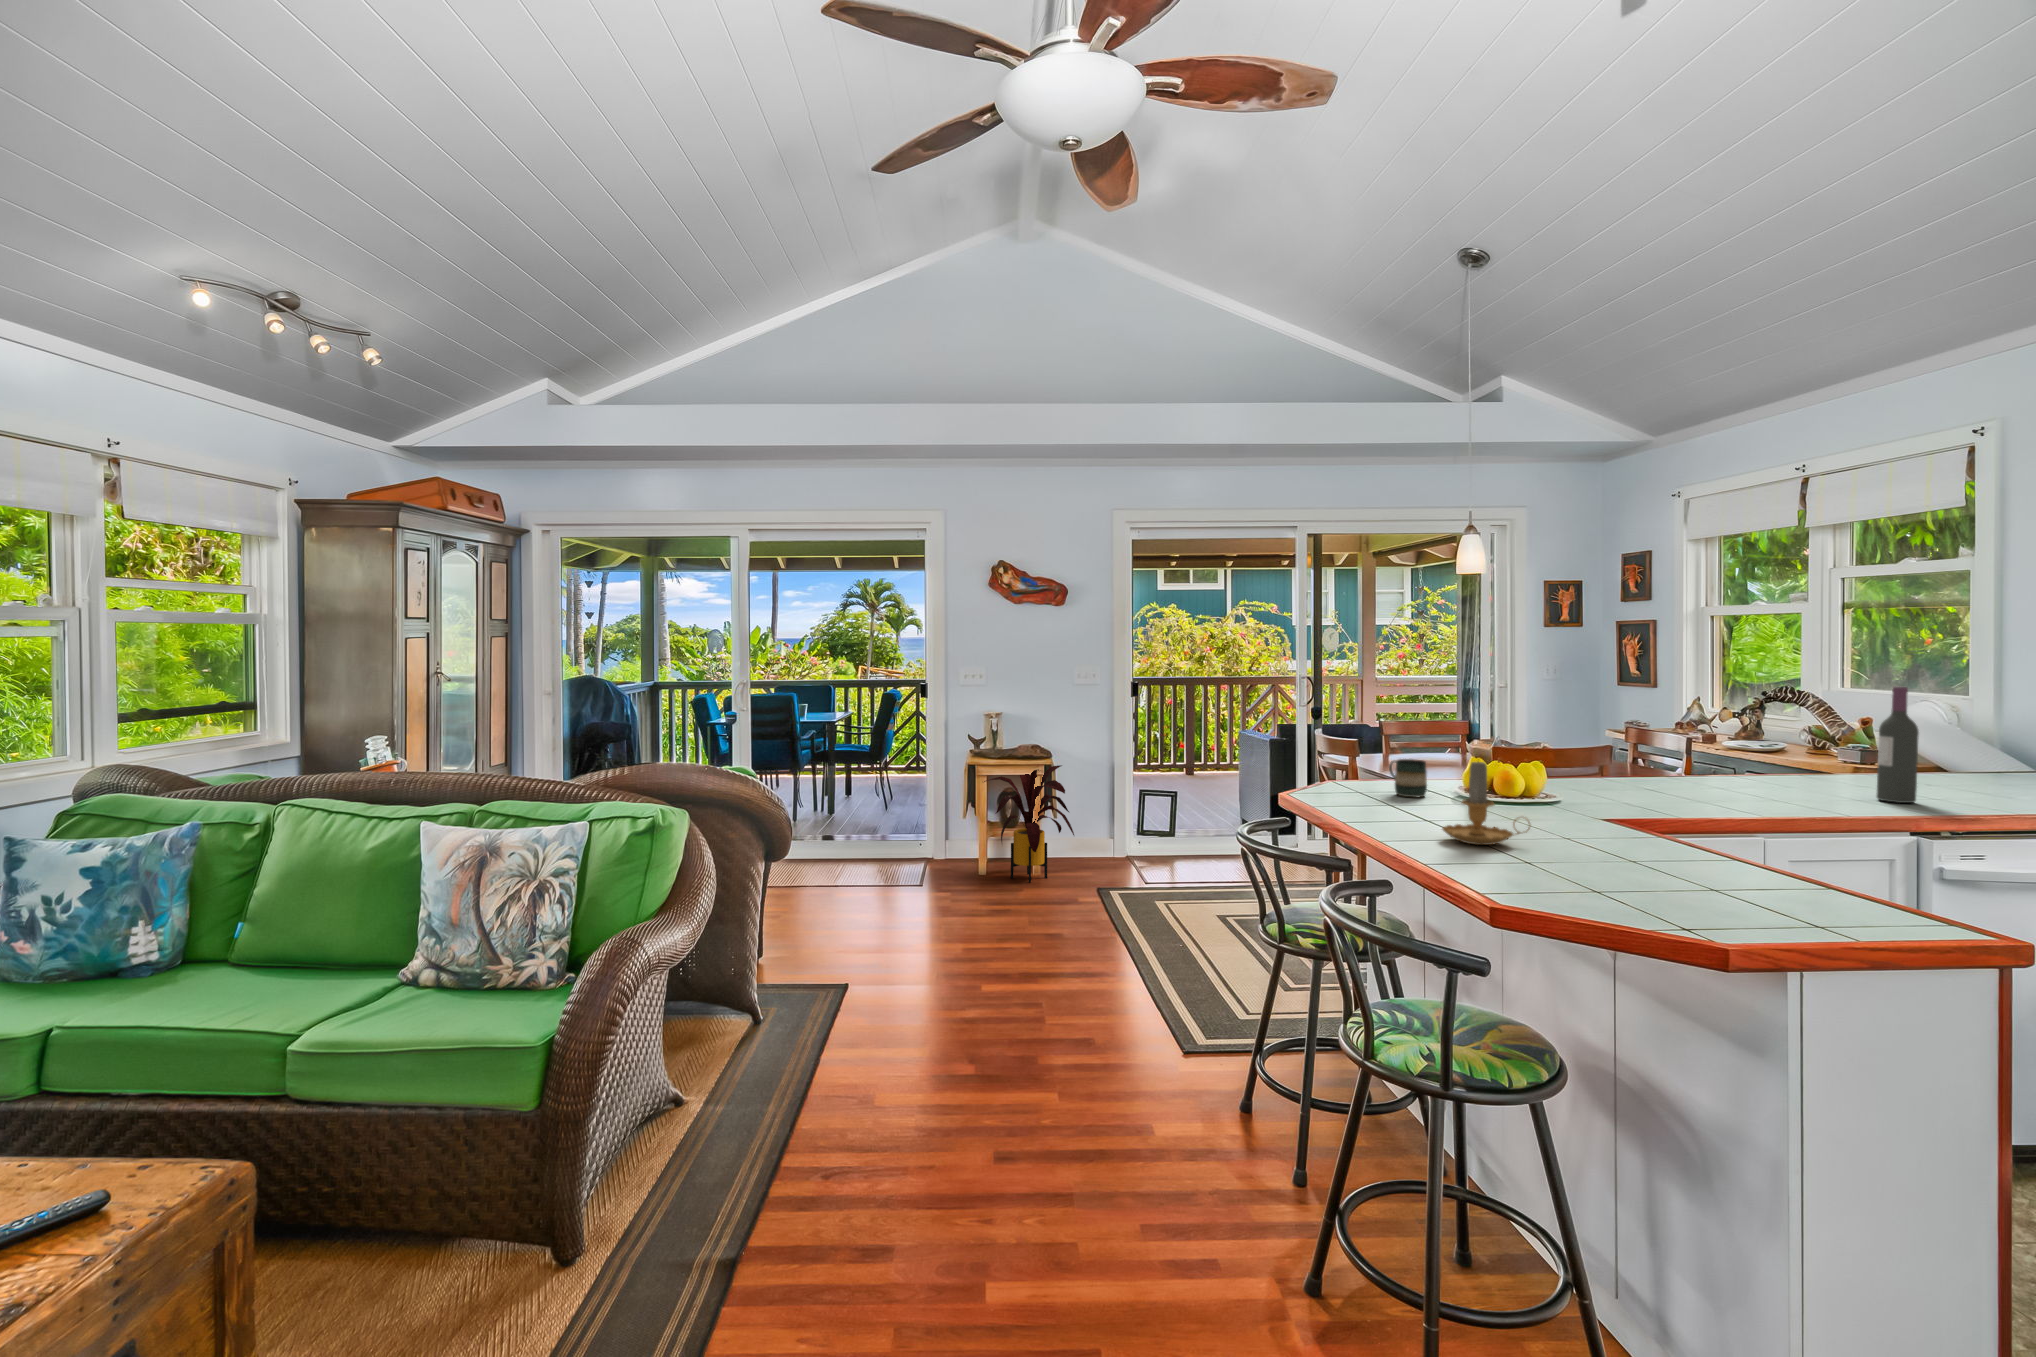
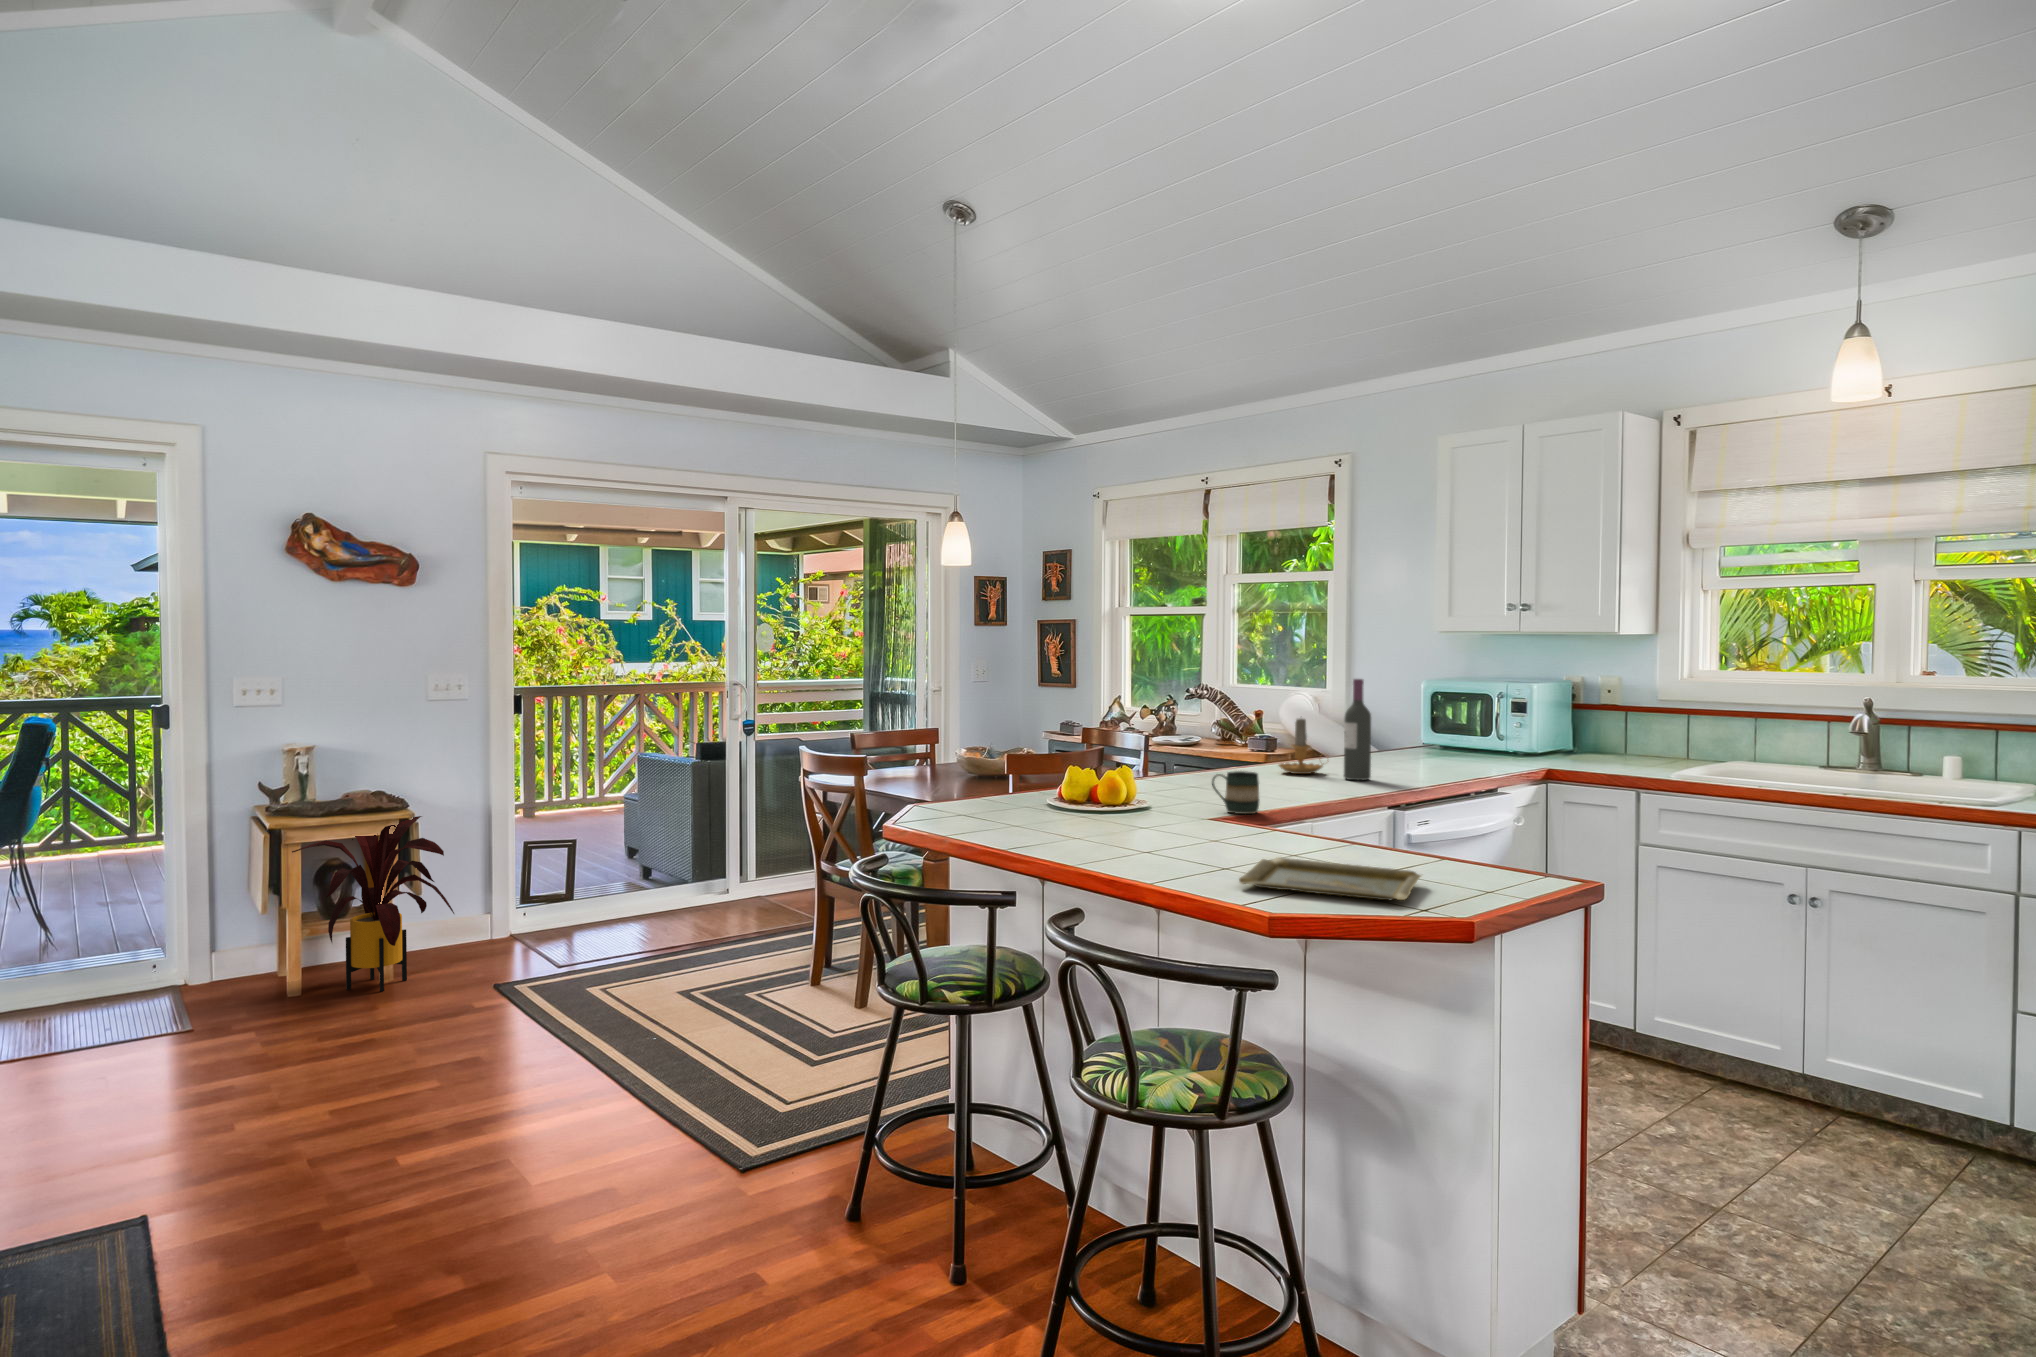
mug: present [1389,759,1427,797] -> present [1212,771,1259,814]
candle: present [1442,762,1531,845] -> present [1279,718,1323,774]
tray: none [1520,859,1744,914] -> present [1239,857,1421,900]

